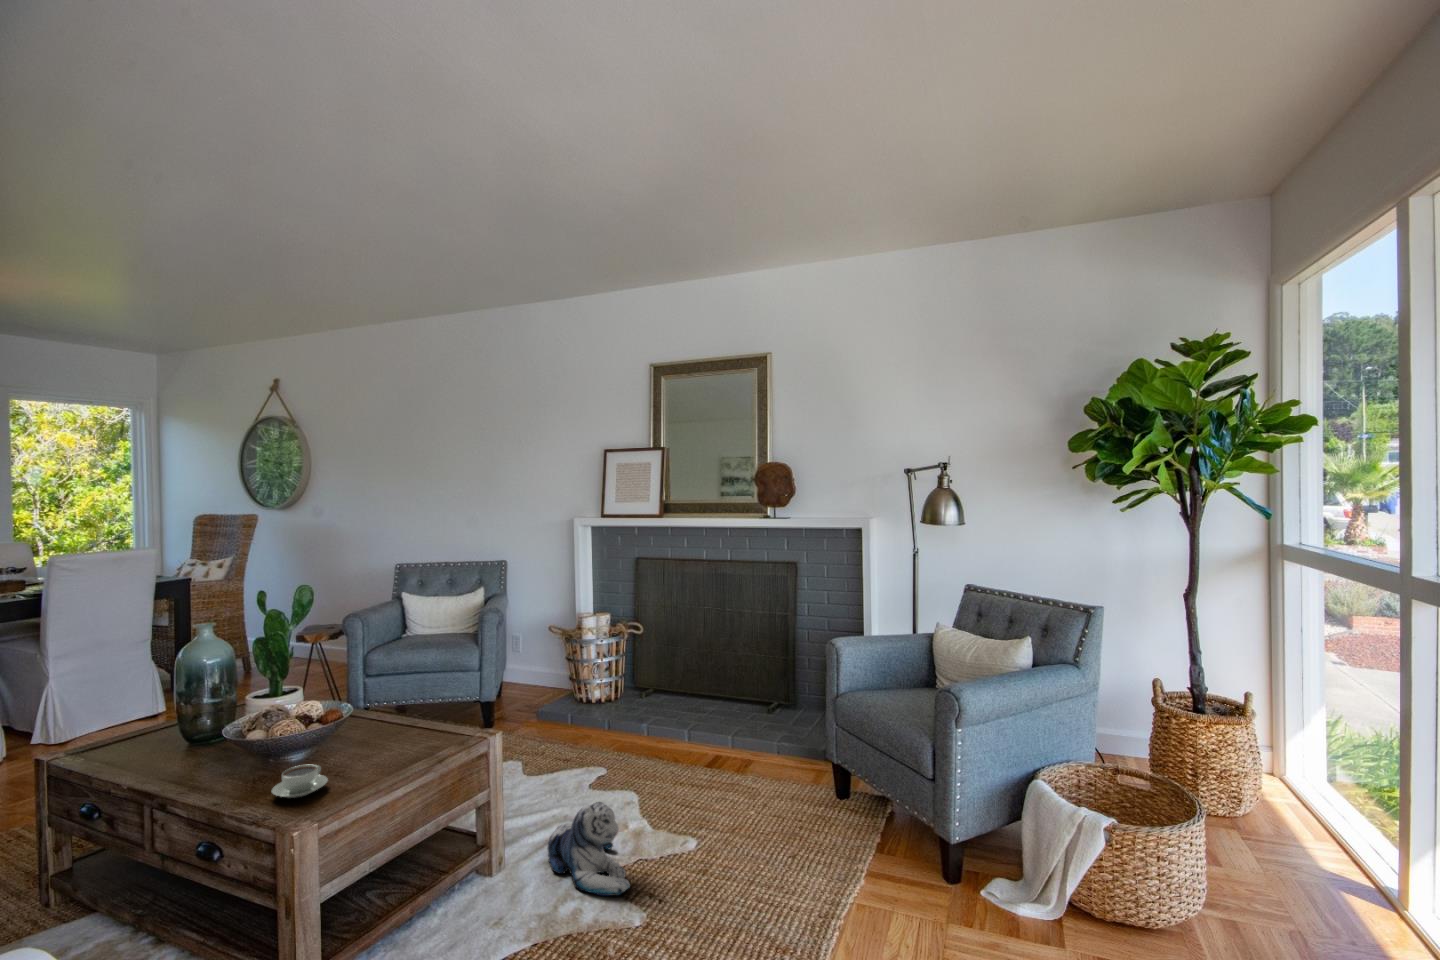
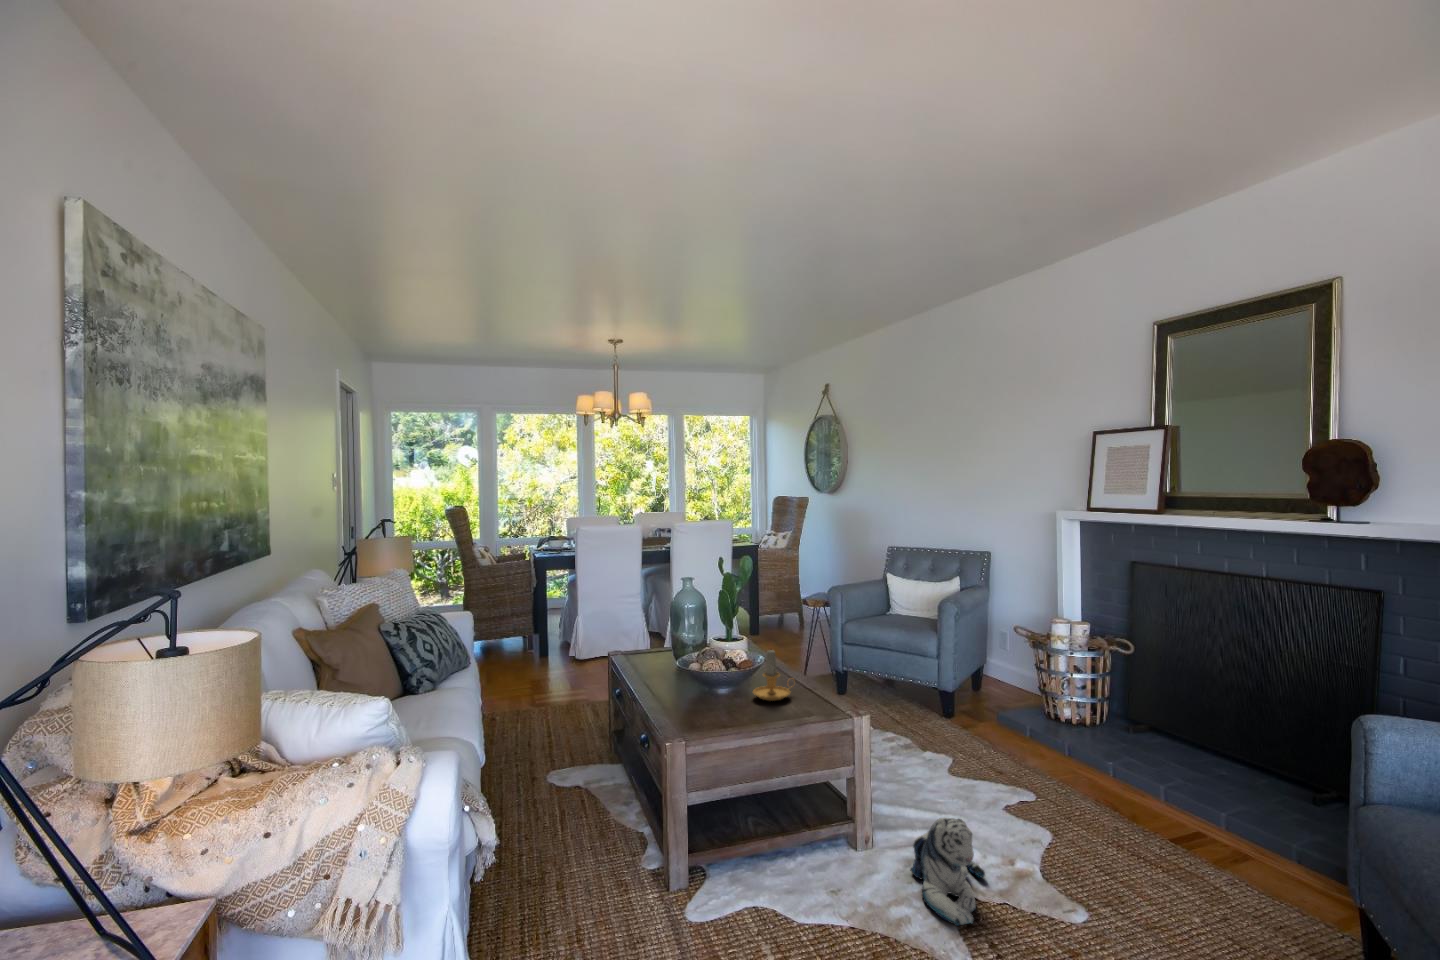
candle: none [353,689,401,750] -> present [753,650,791,701]
coffee cup: present [272,765,328,798] -> none [676,695,715,719]

